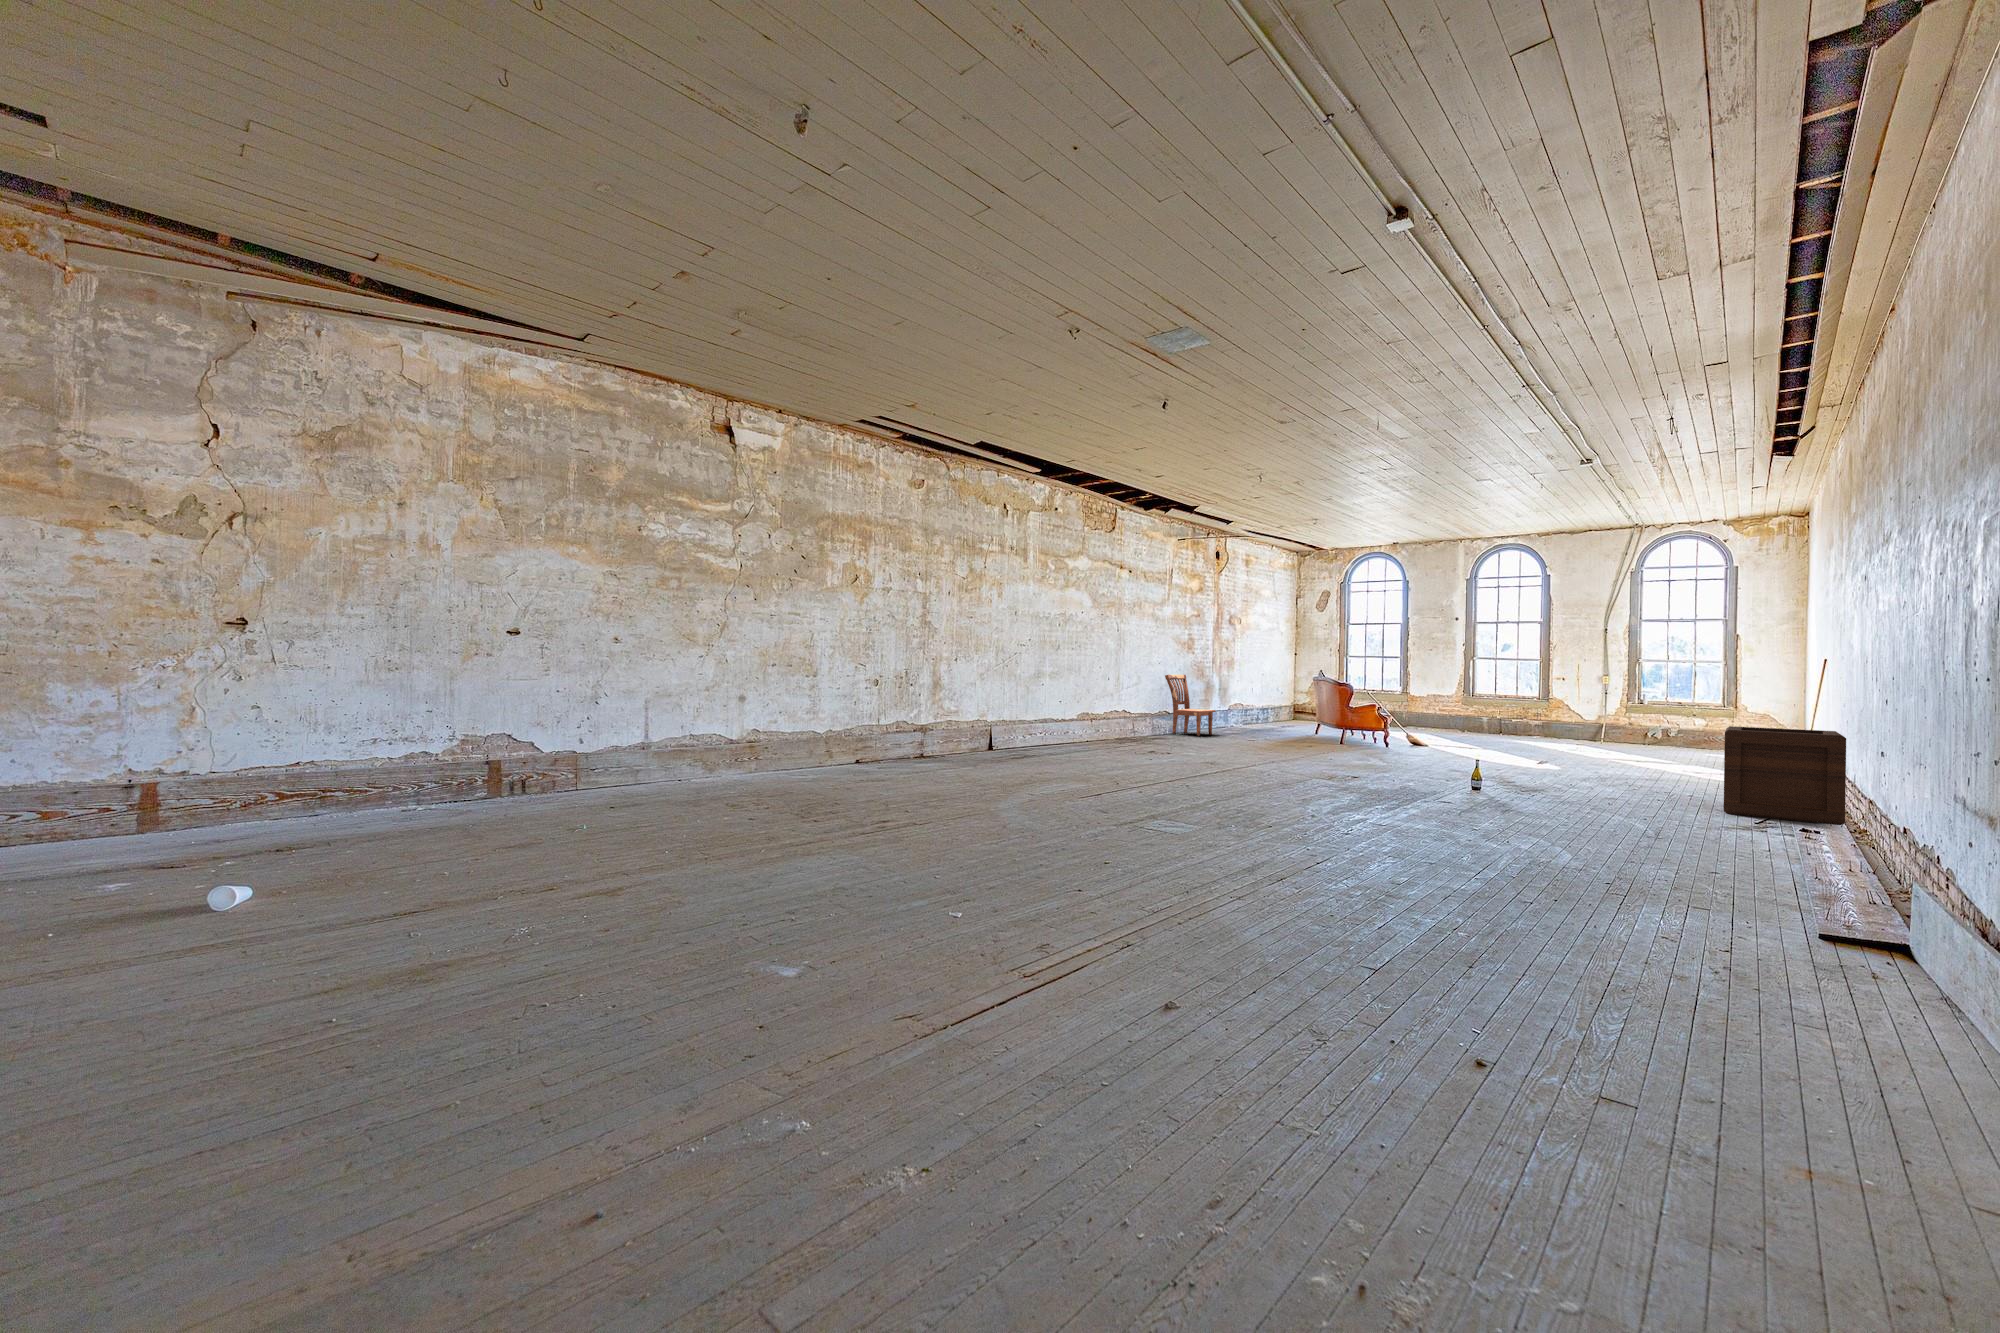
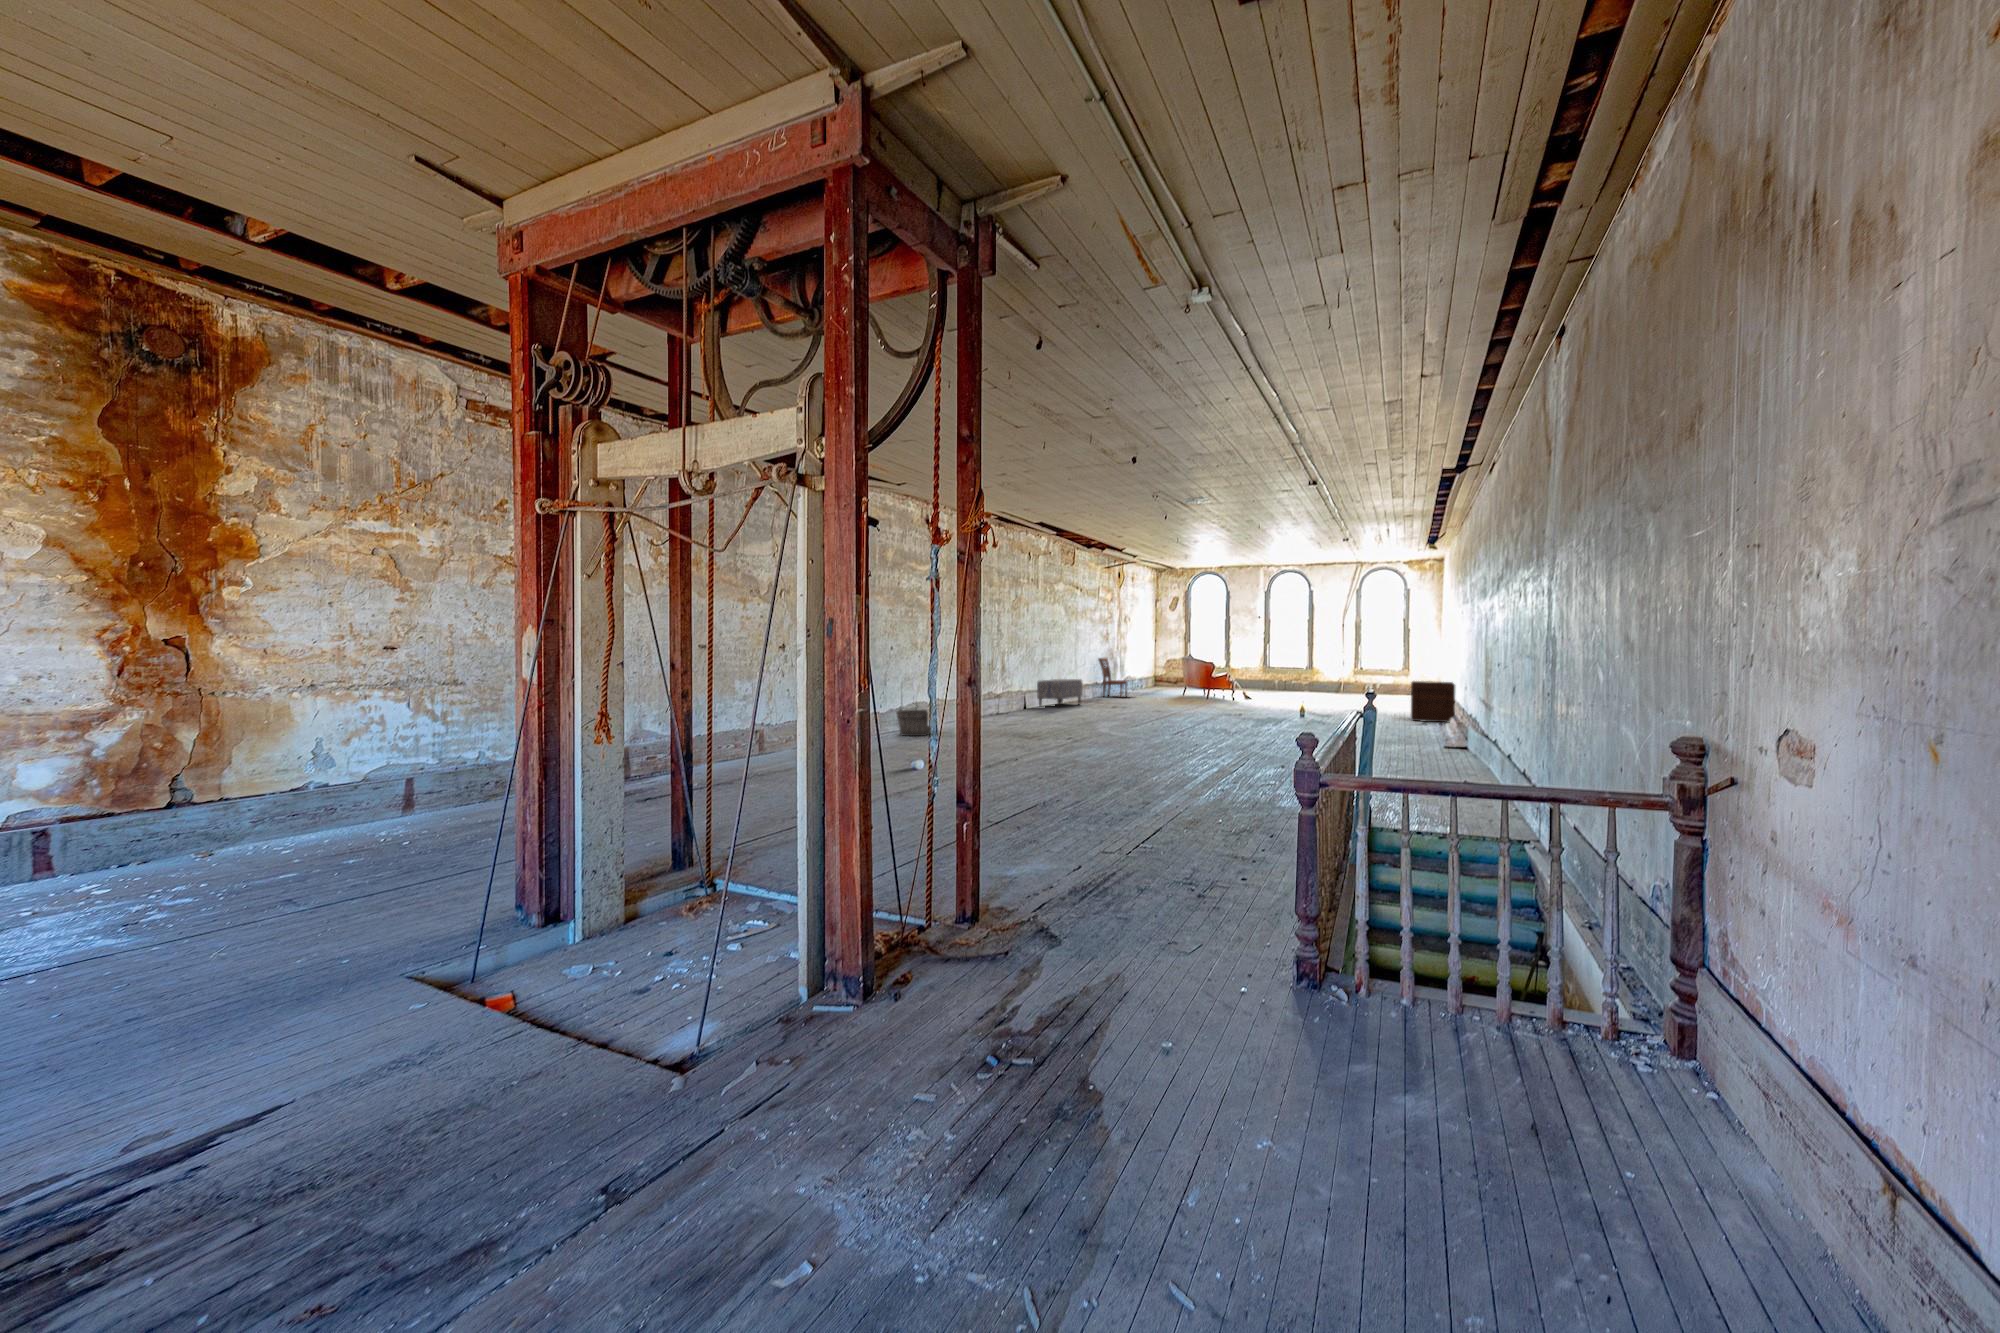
bench: none [1023,704,1108,749] -> present [1037,679,1083,707]
wooden bucket: none [591,734,667,796] -> present [897,705,931,736]

